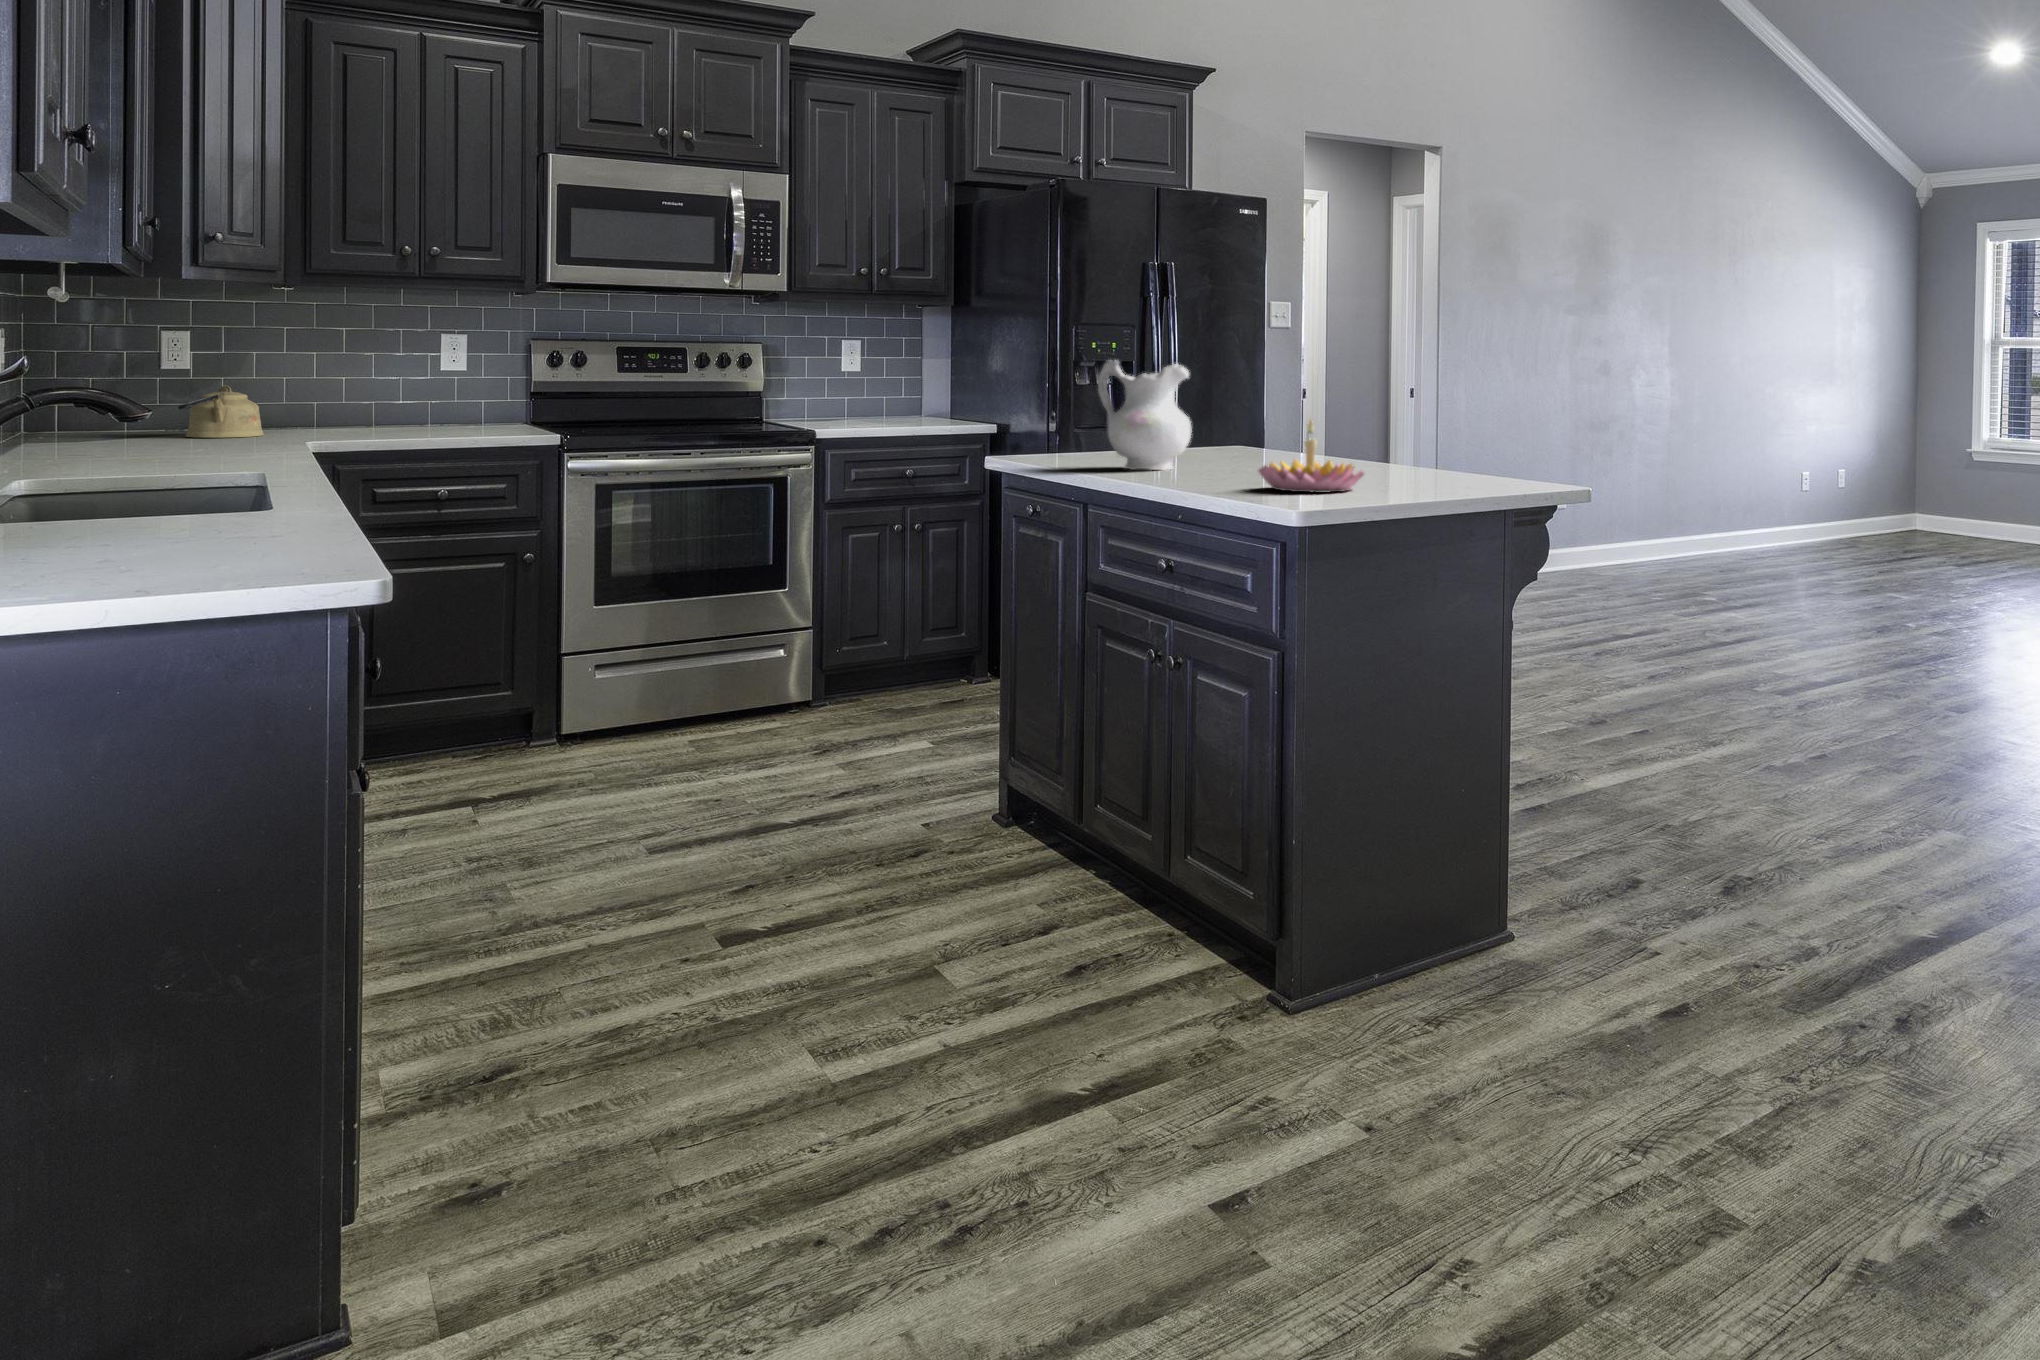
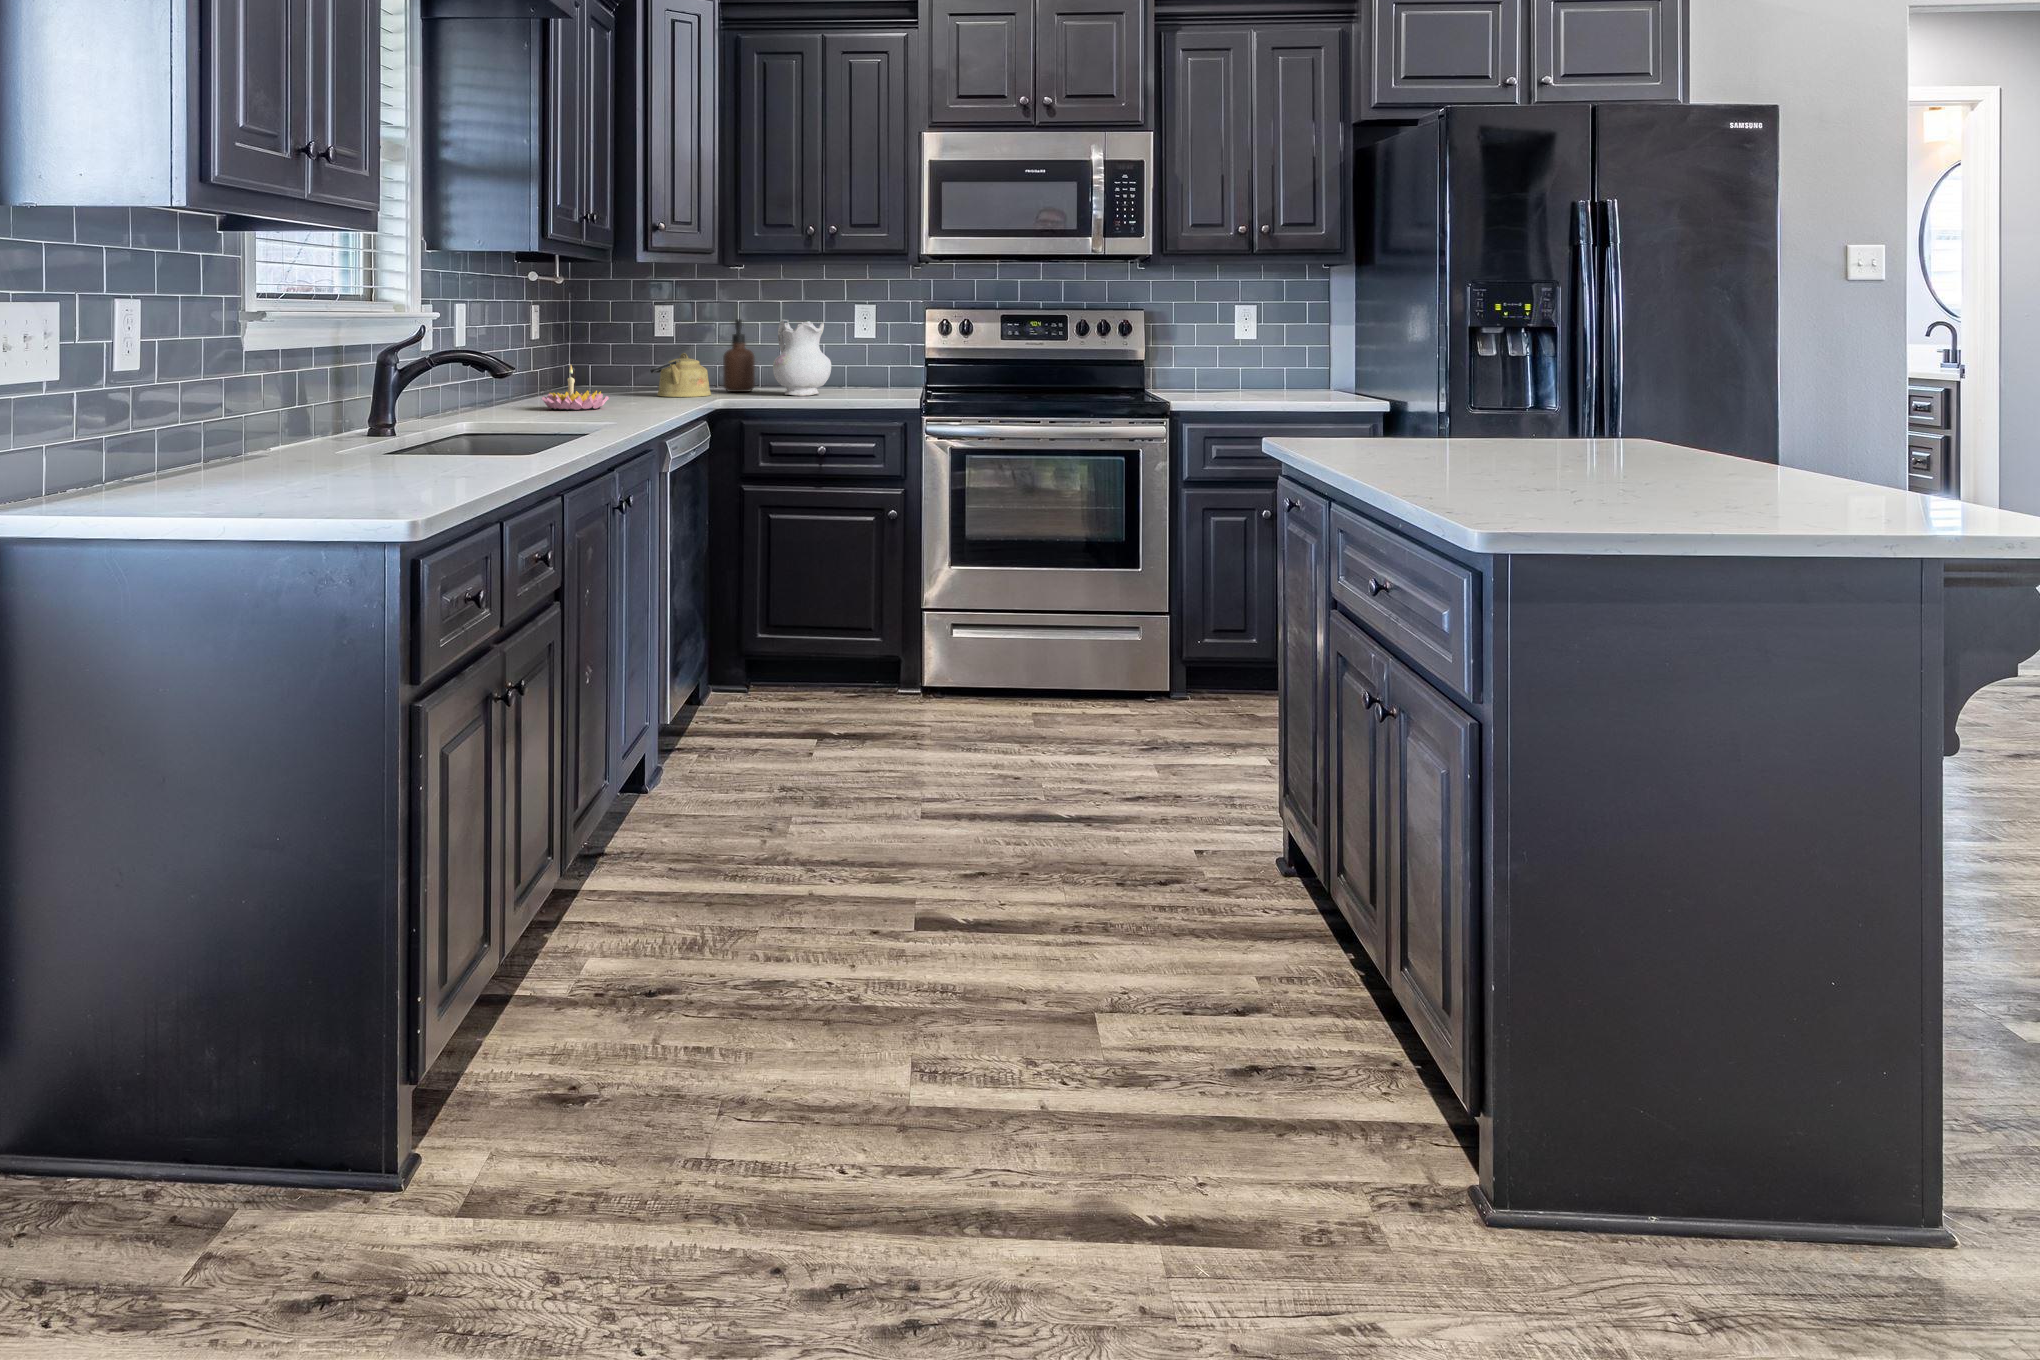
soap dispenser: none [270,347,313,431] -> present [723,319,755,392]
ceramic pitcher: present [1098,360,1191,470] -> present [773,319,831,396]
candle holder: present [1259,420,1364,493] -> present [542,366,609,410]

